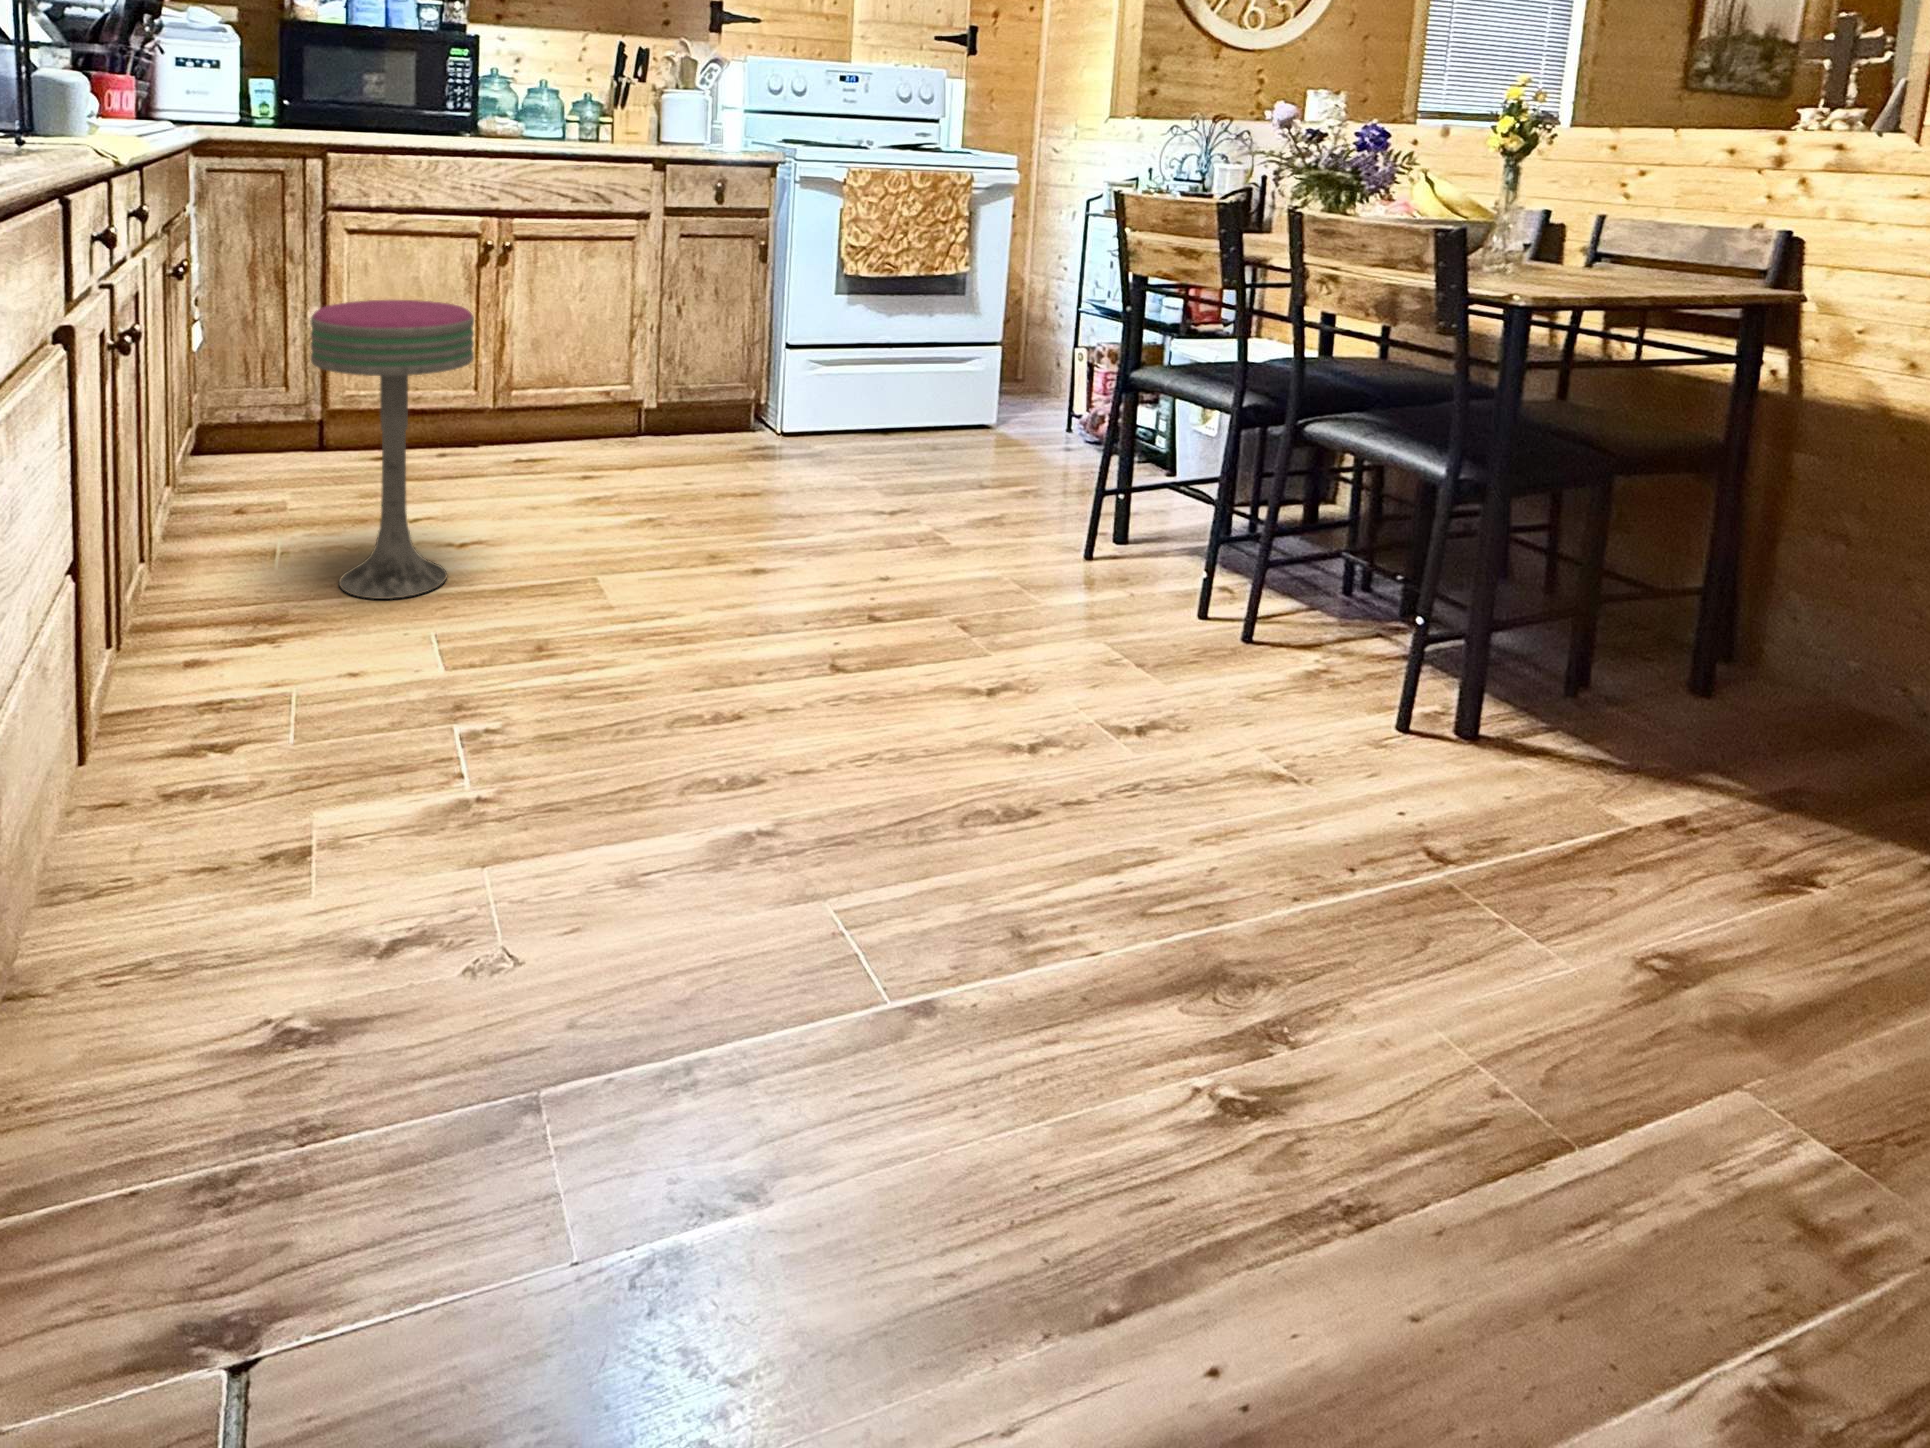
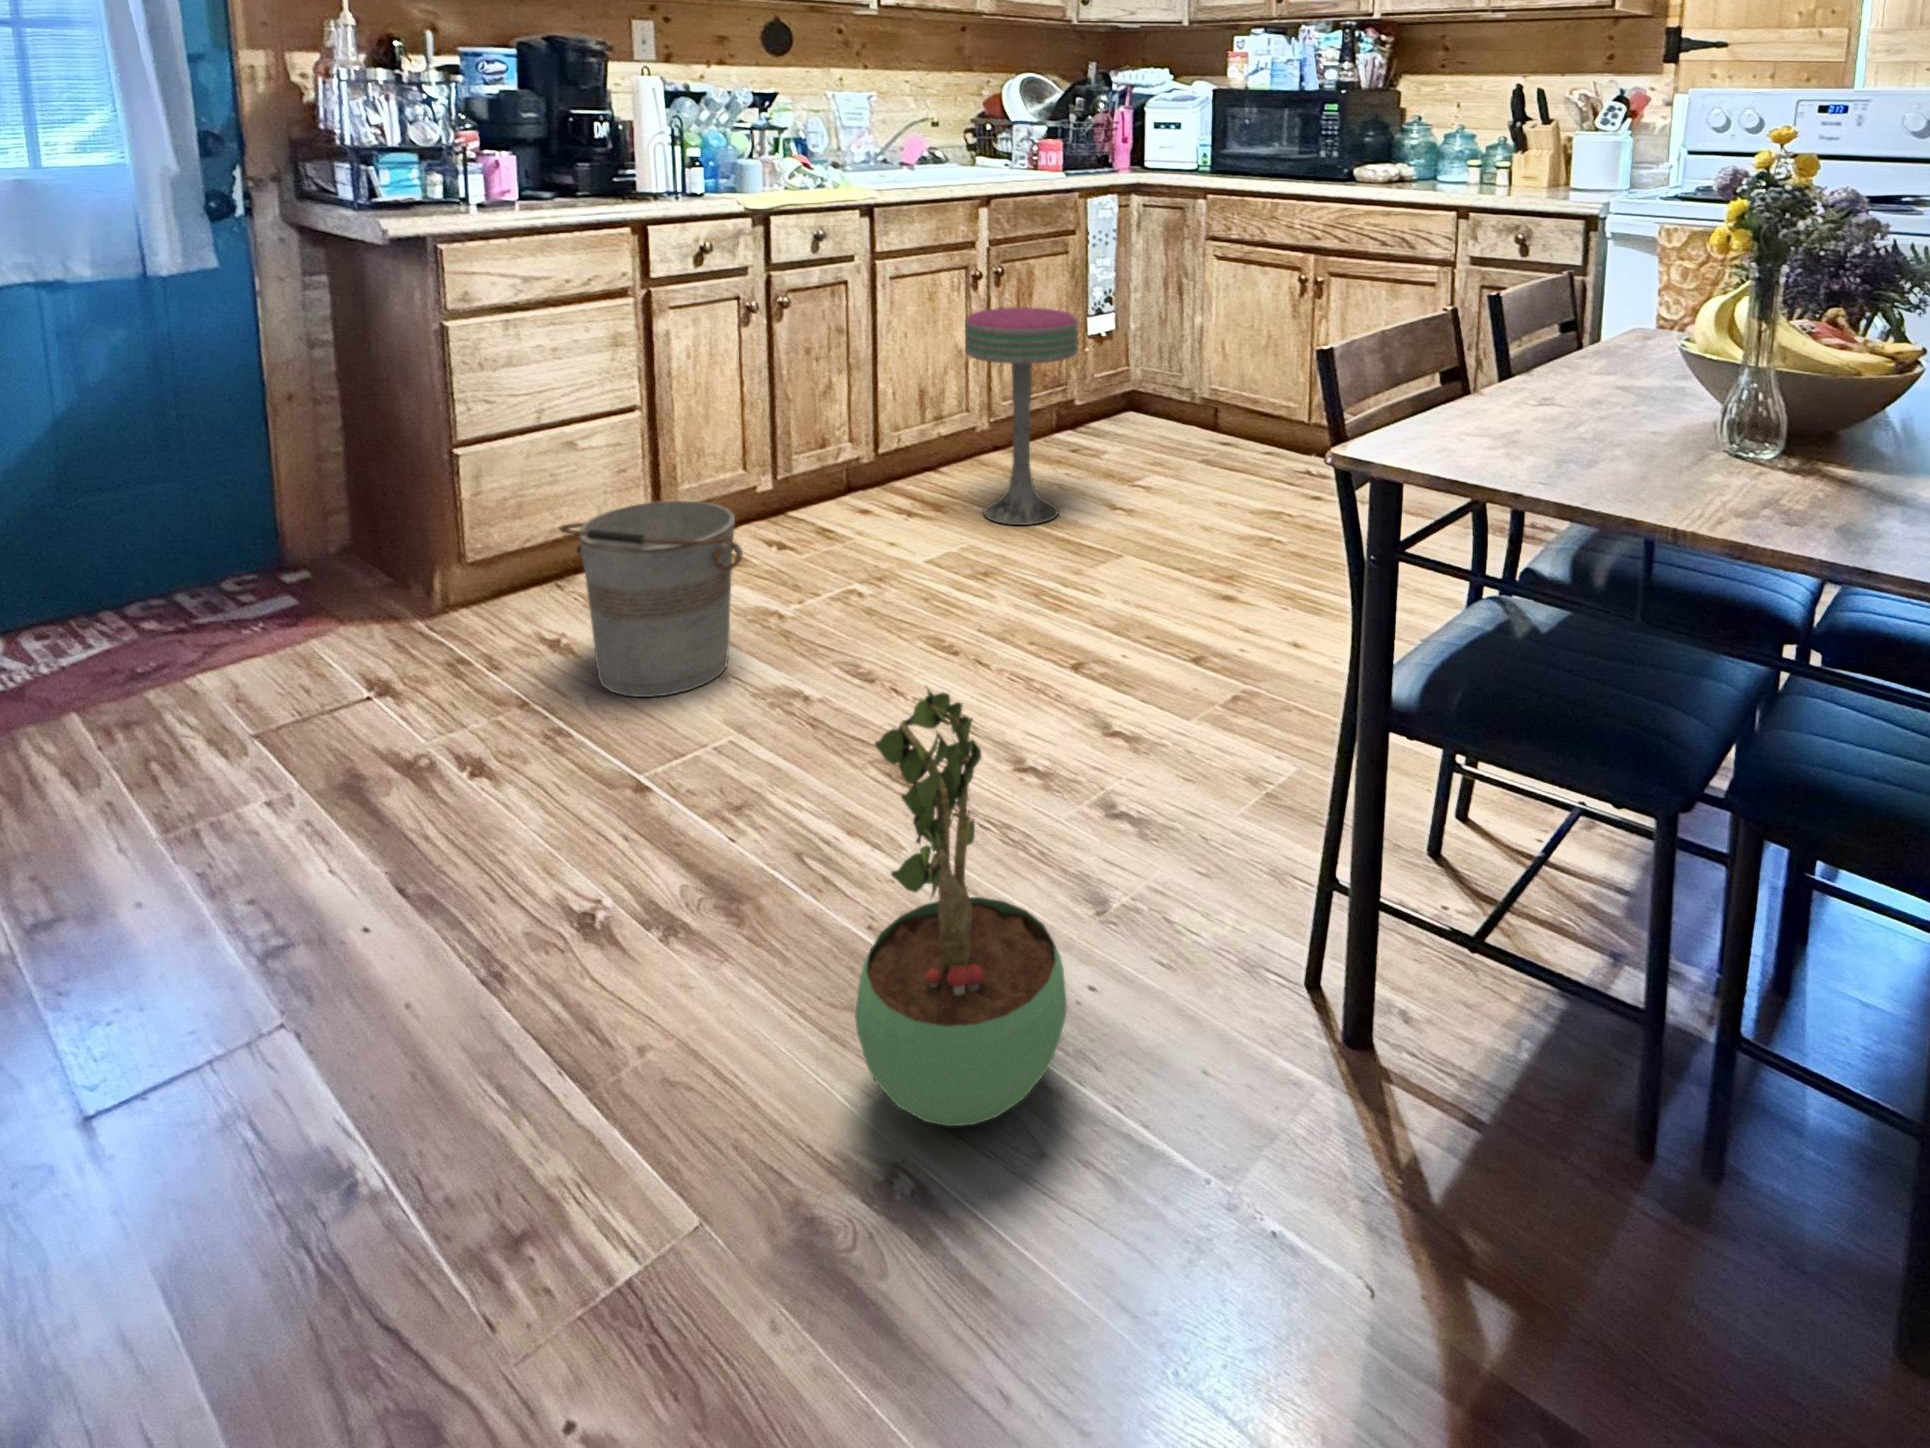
potted plant: none [1449,565,1758,928] -> present [855,688,1067,1126]
bucket: none [408,632,705,995] -> present [559,501,743,697]

